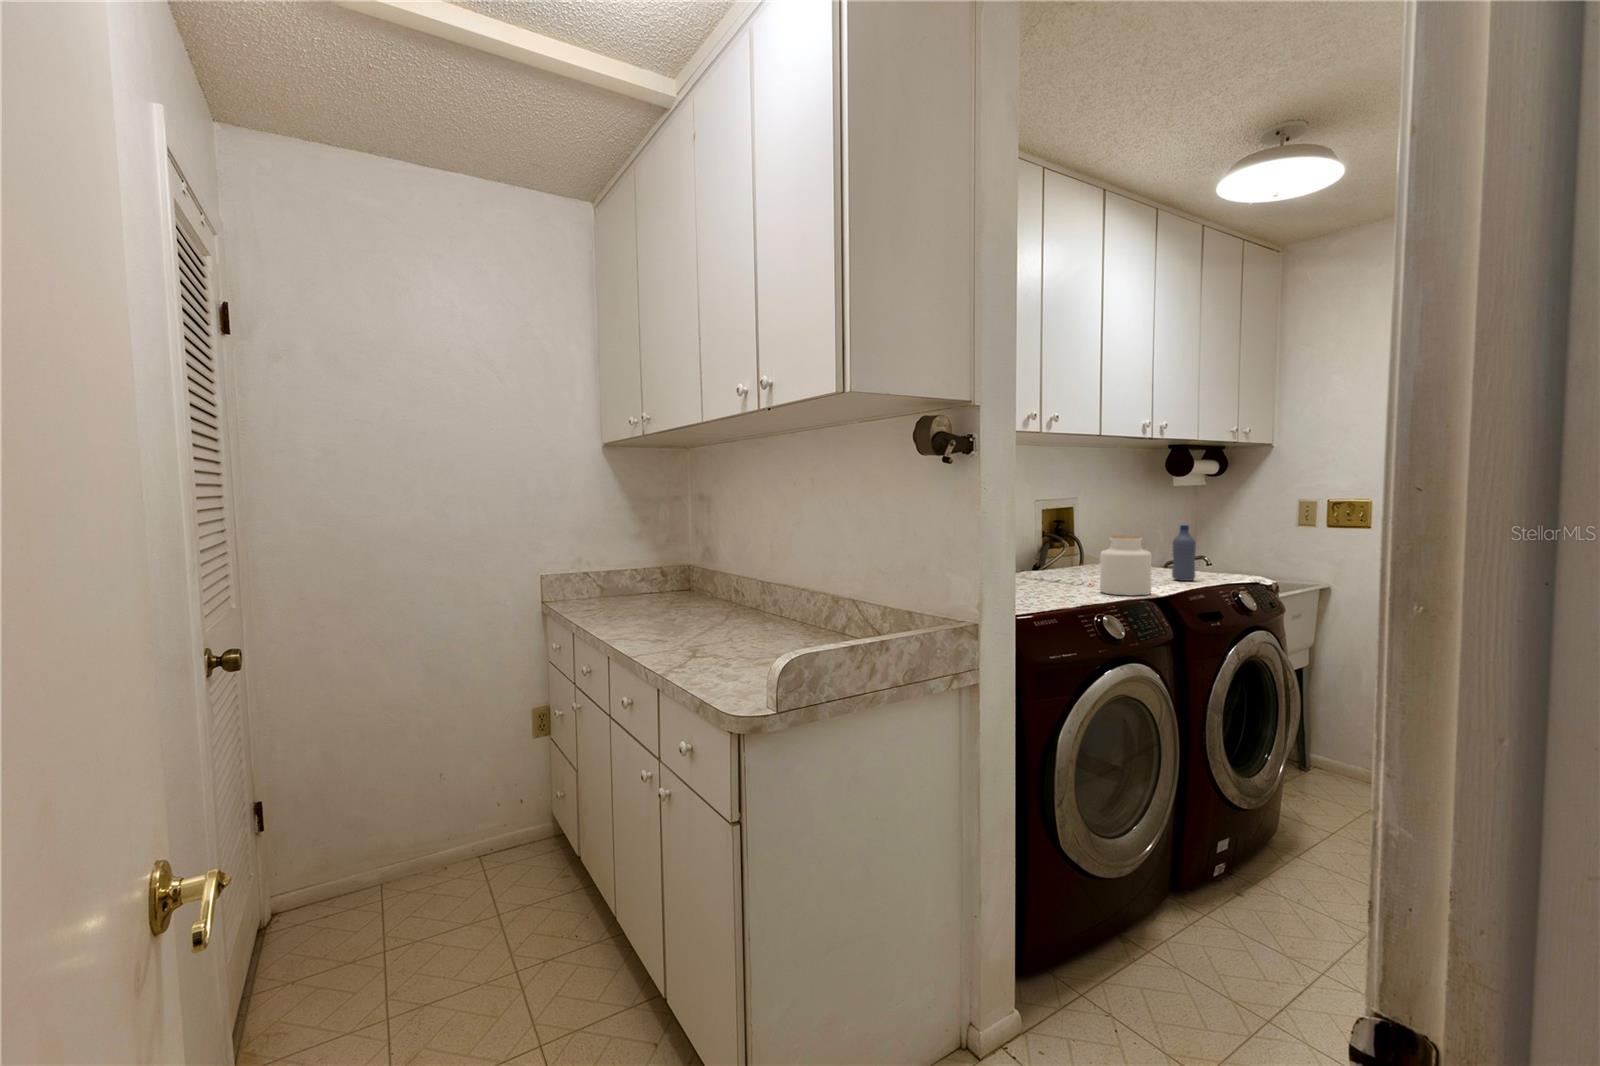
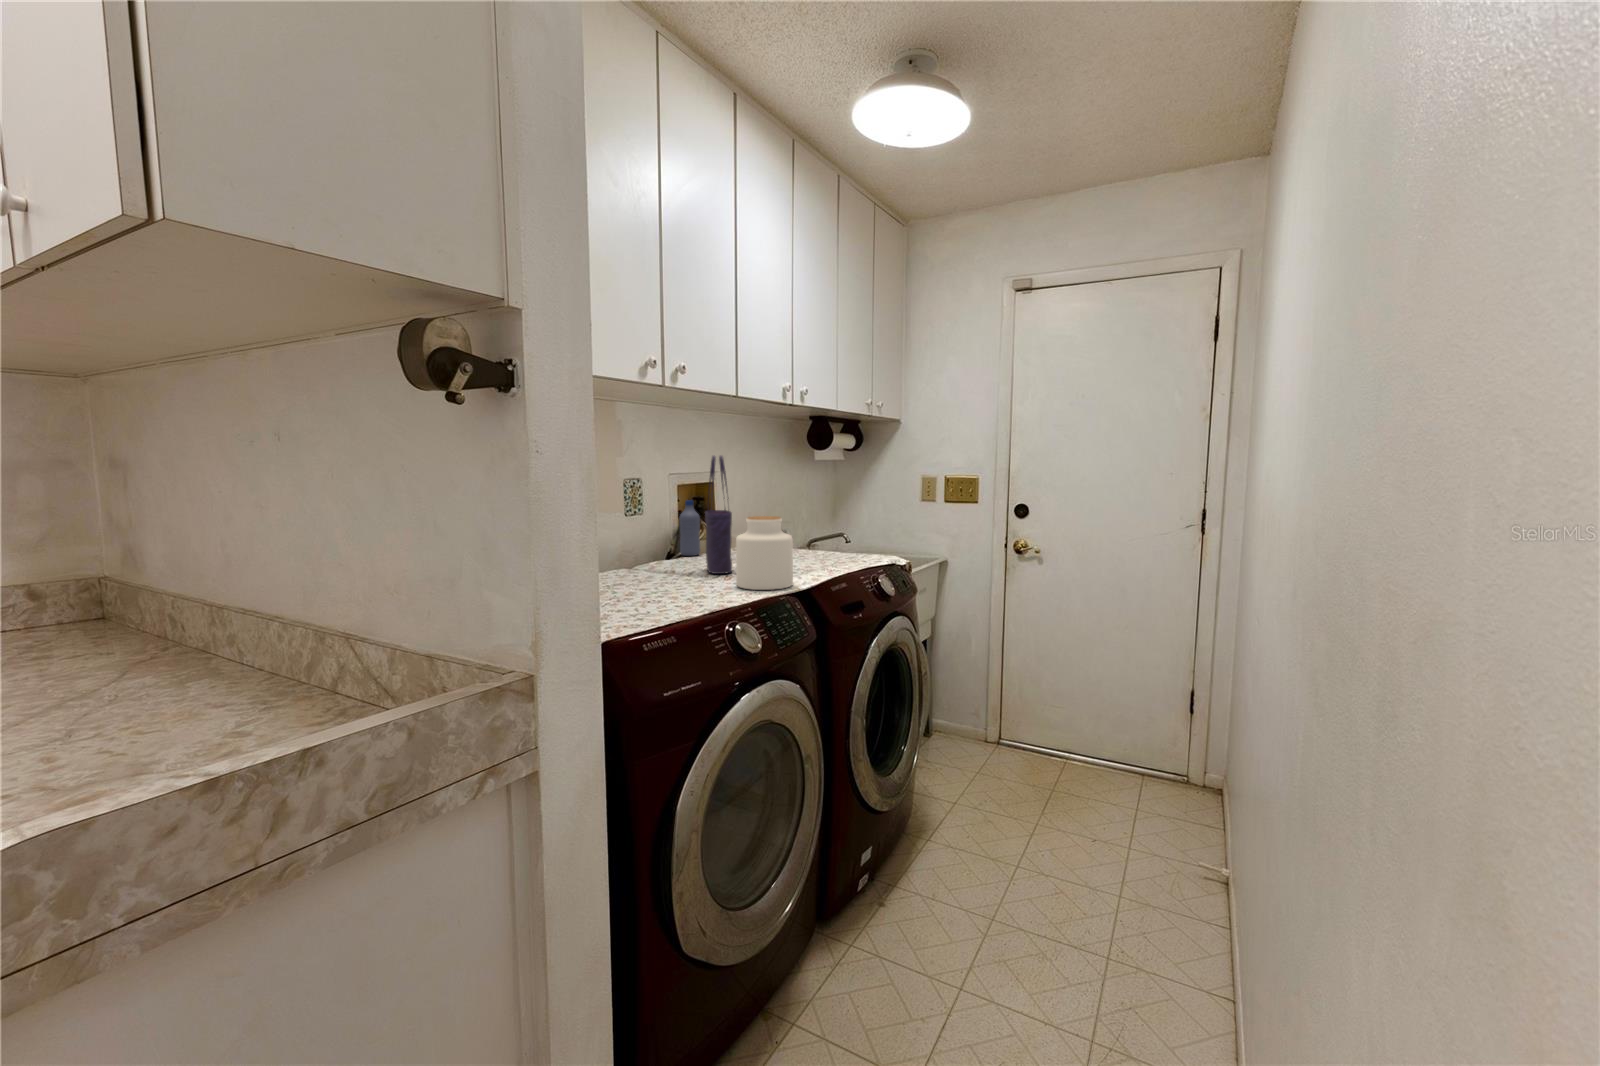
tote bag: none [1070,486,1094,583] -> present [705,455,732,574]
water bottle: present [1172,525,1196,581] -> present [679,500,700,556]

